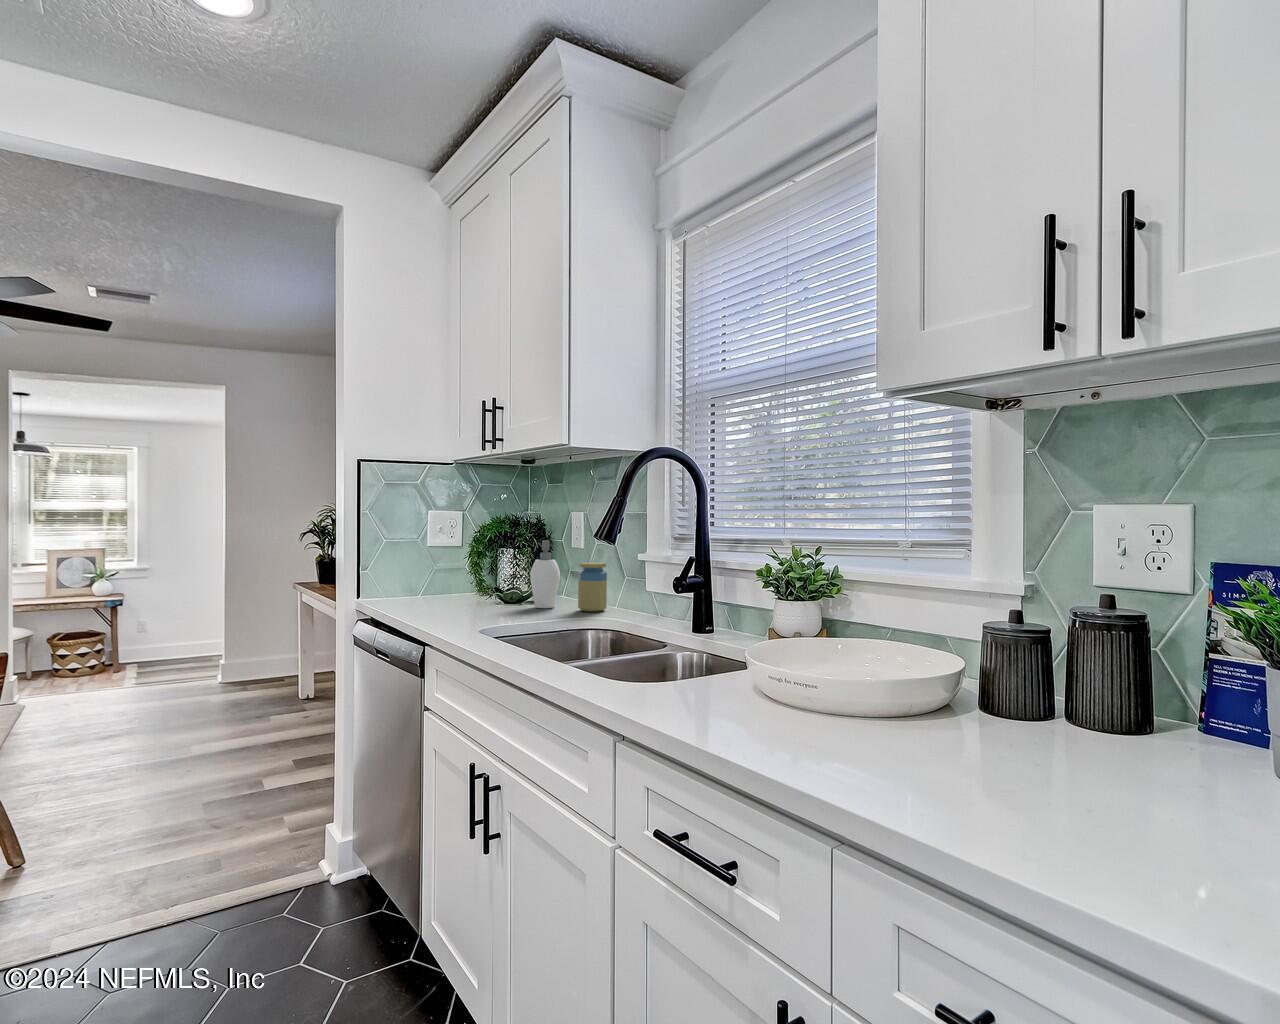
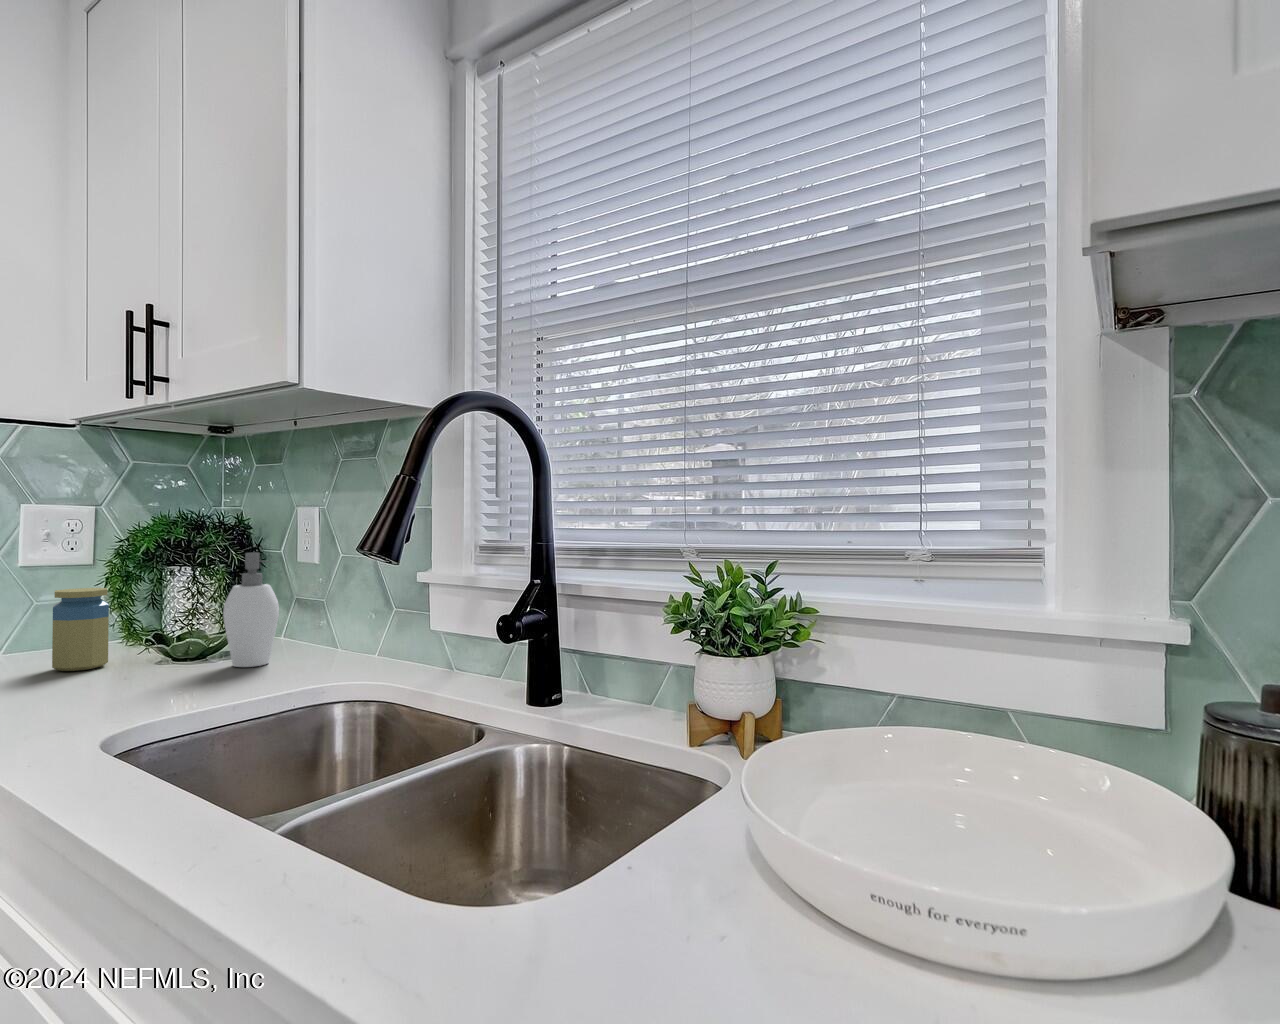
jar: present [578,563,607,612] -> present [52,588,109,671]

